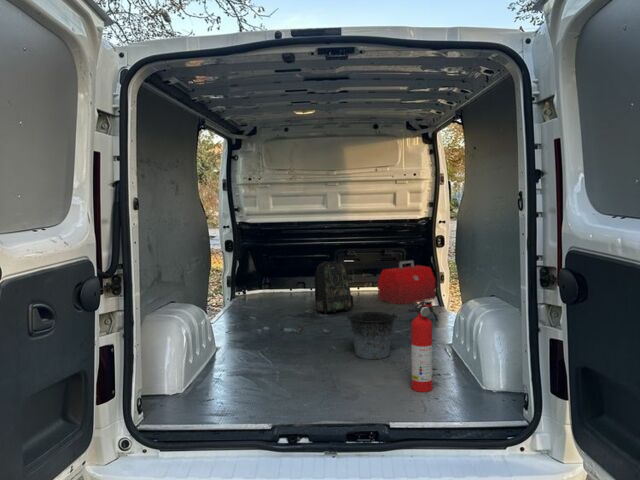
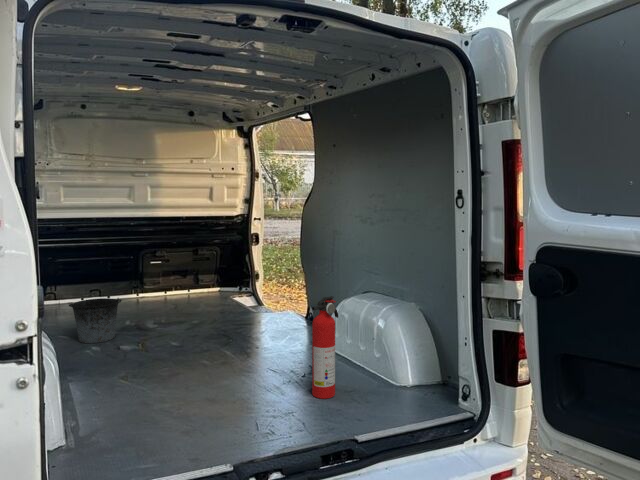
backpack: present [315,261,353,313] -> none [126,263,175,326]
toolbox: present [378,261,435,305] -> none [193,259,252,307]
bucket: present [347,312,397,359] -> present [69,298,122,343]

